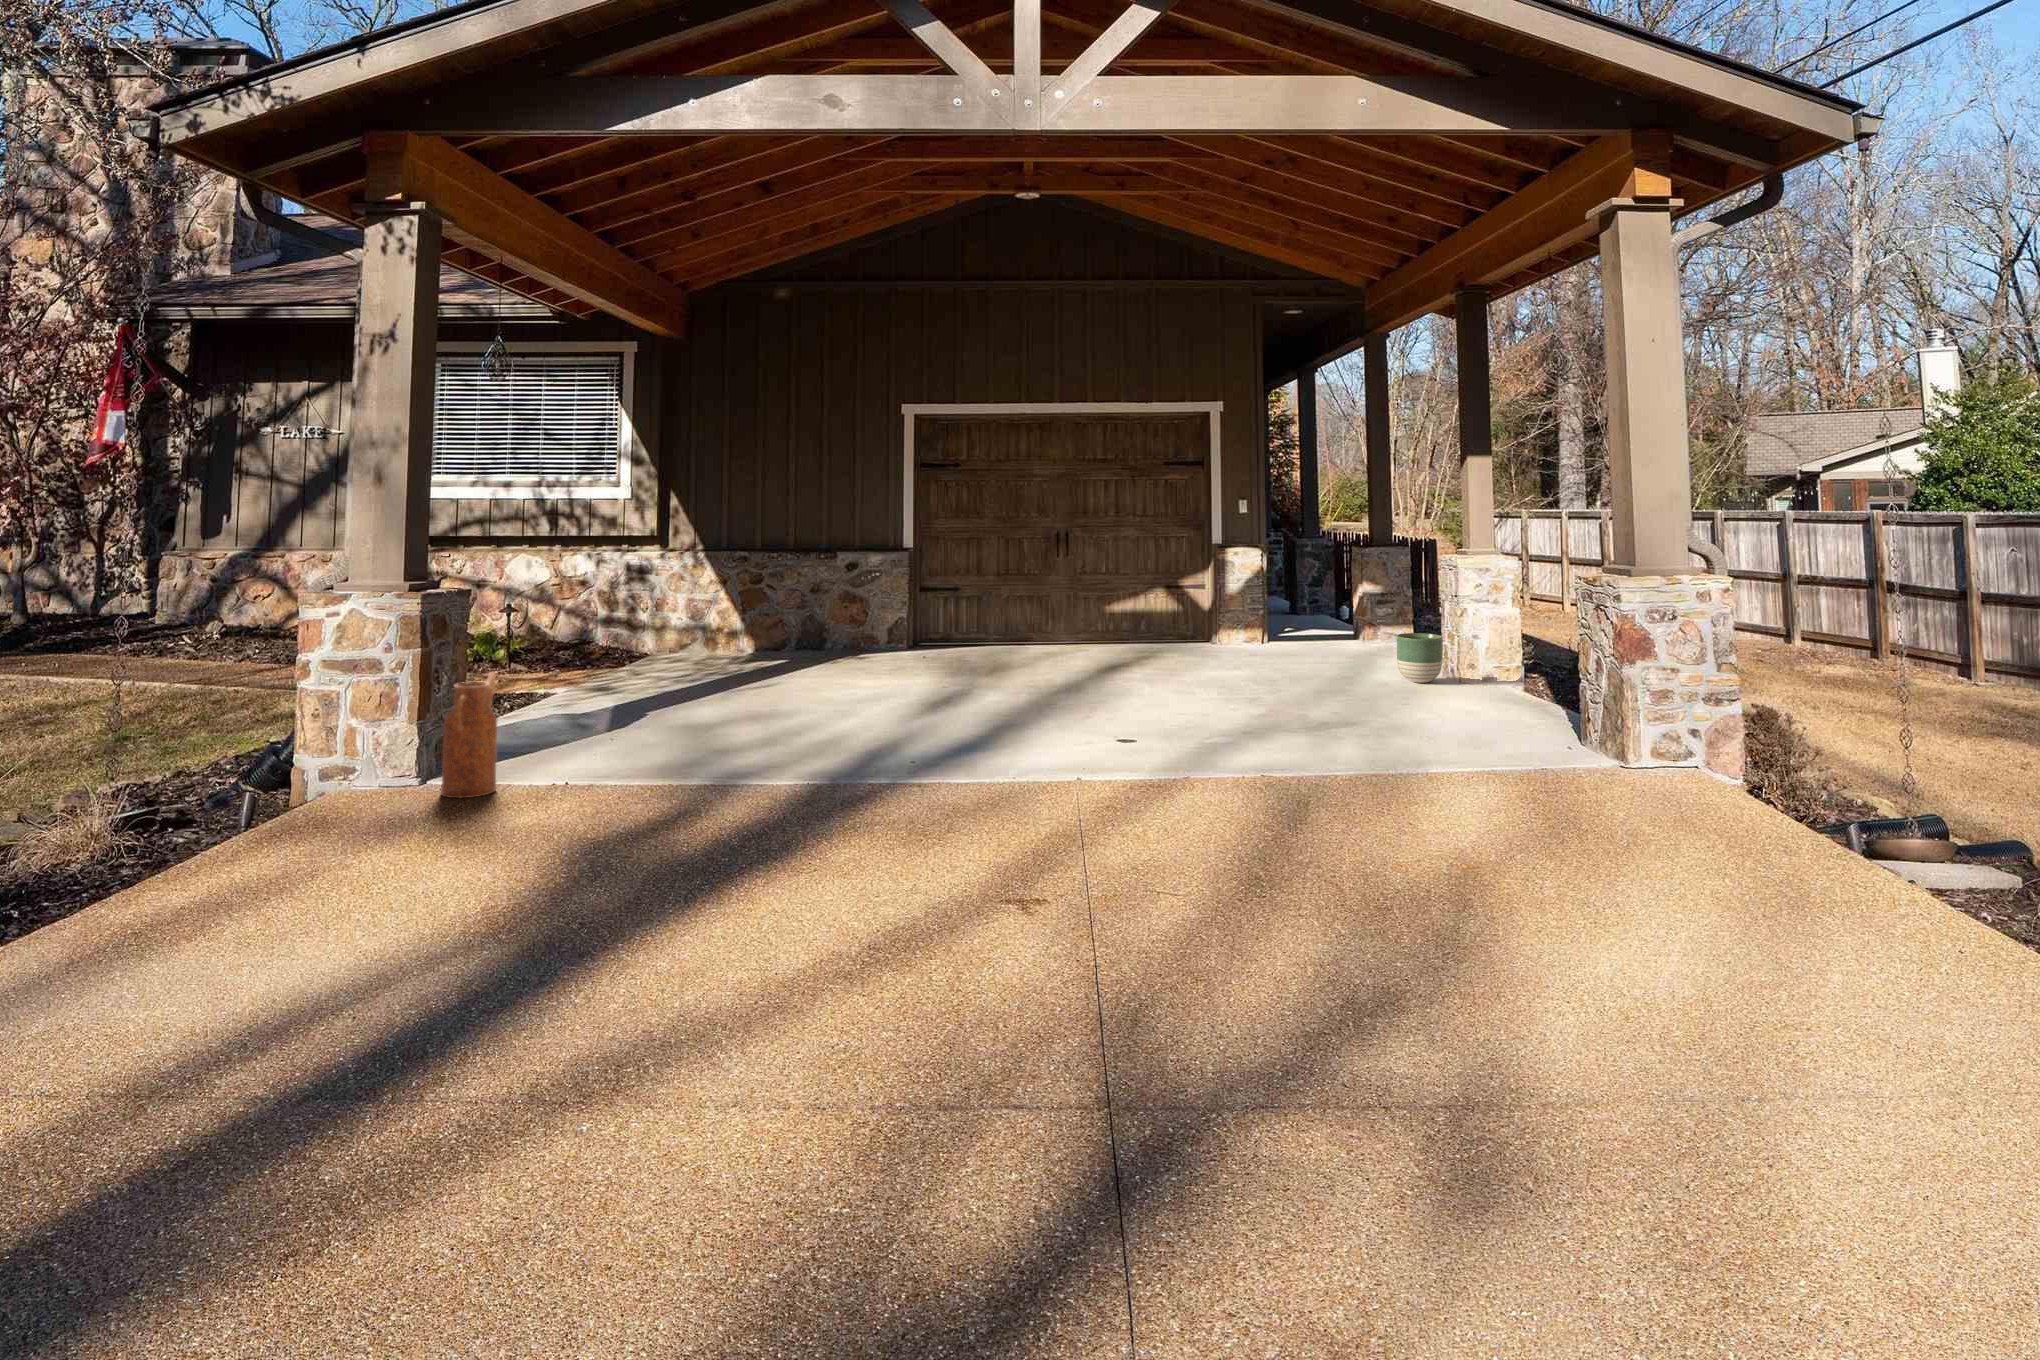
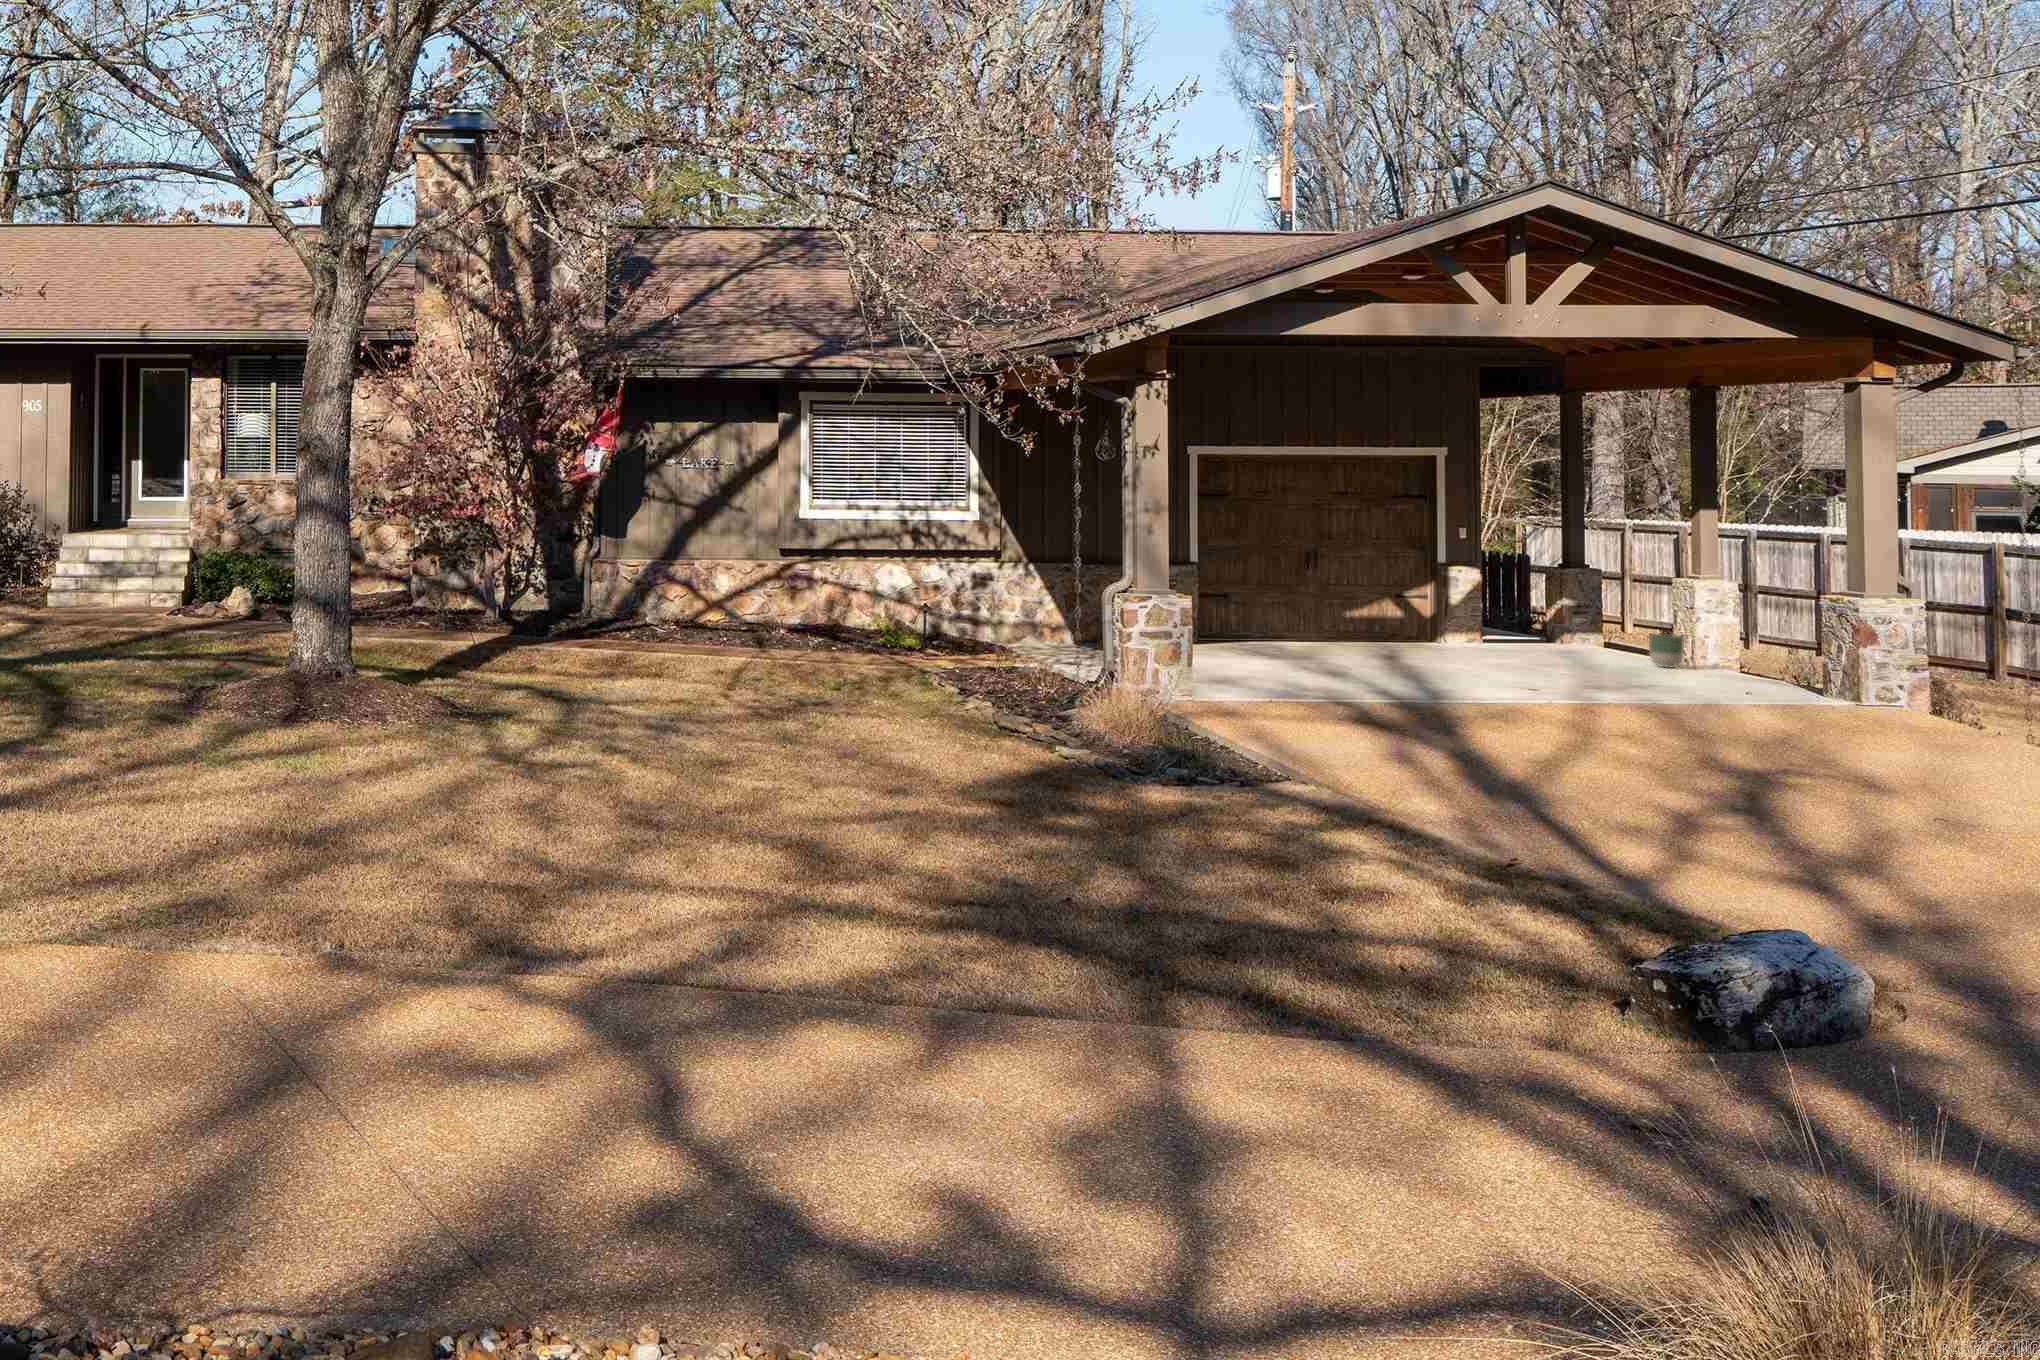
watering can: present [441,672,497,798] -> none [1181,637,1211,703]

